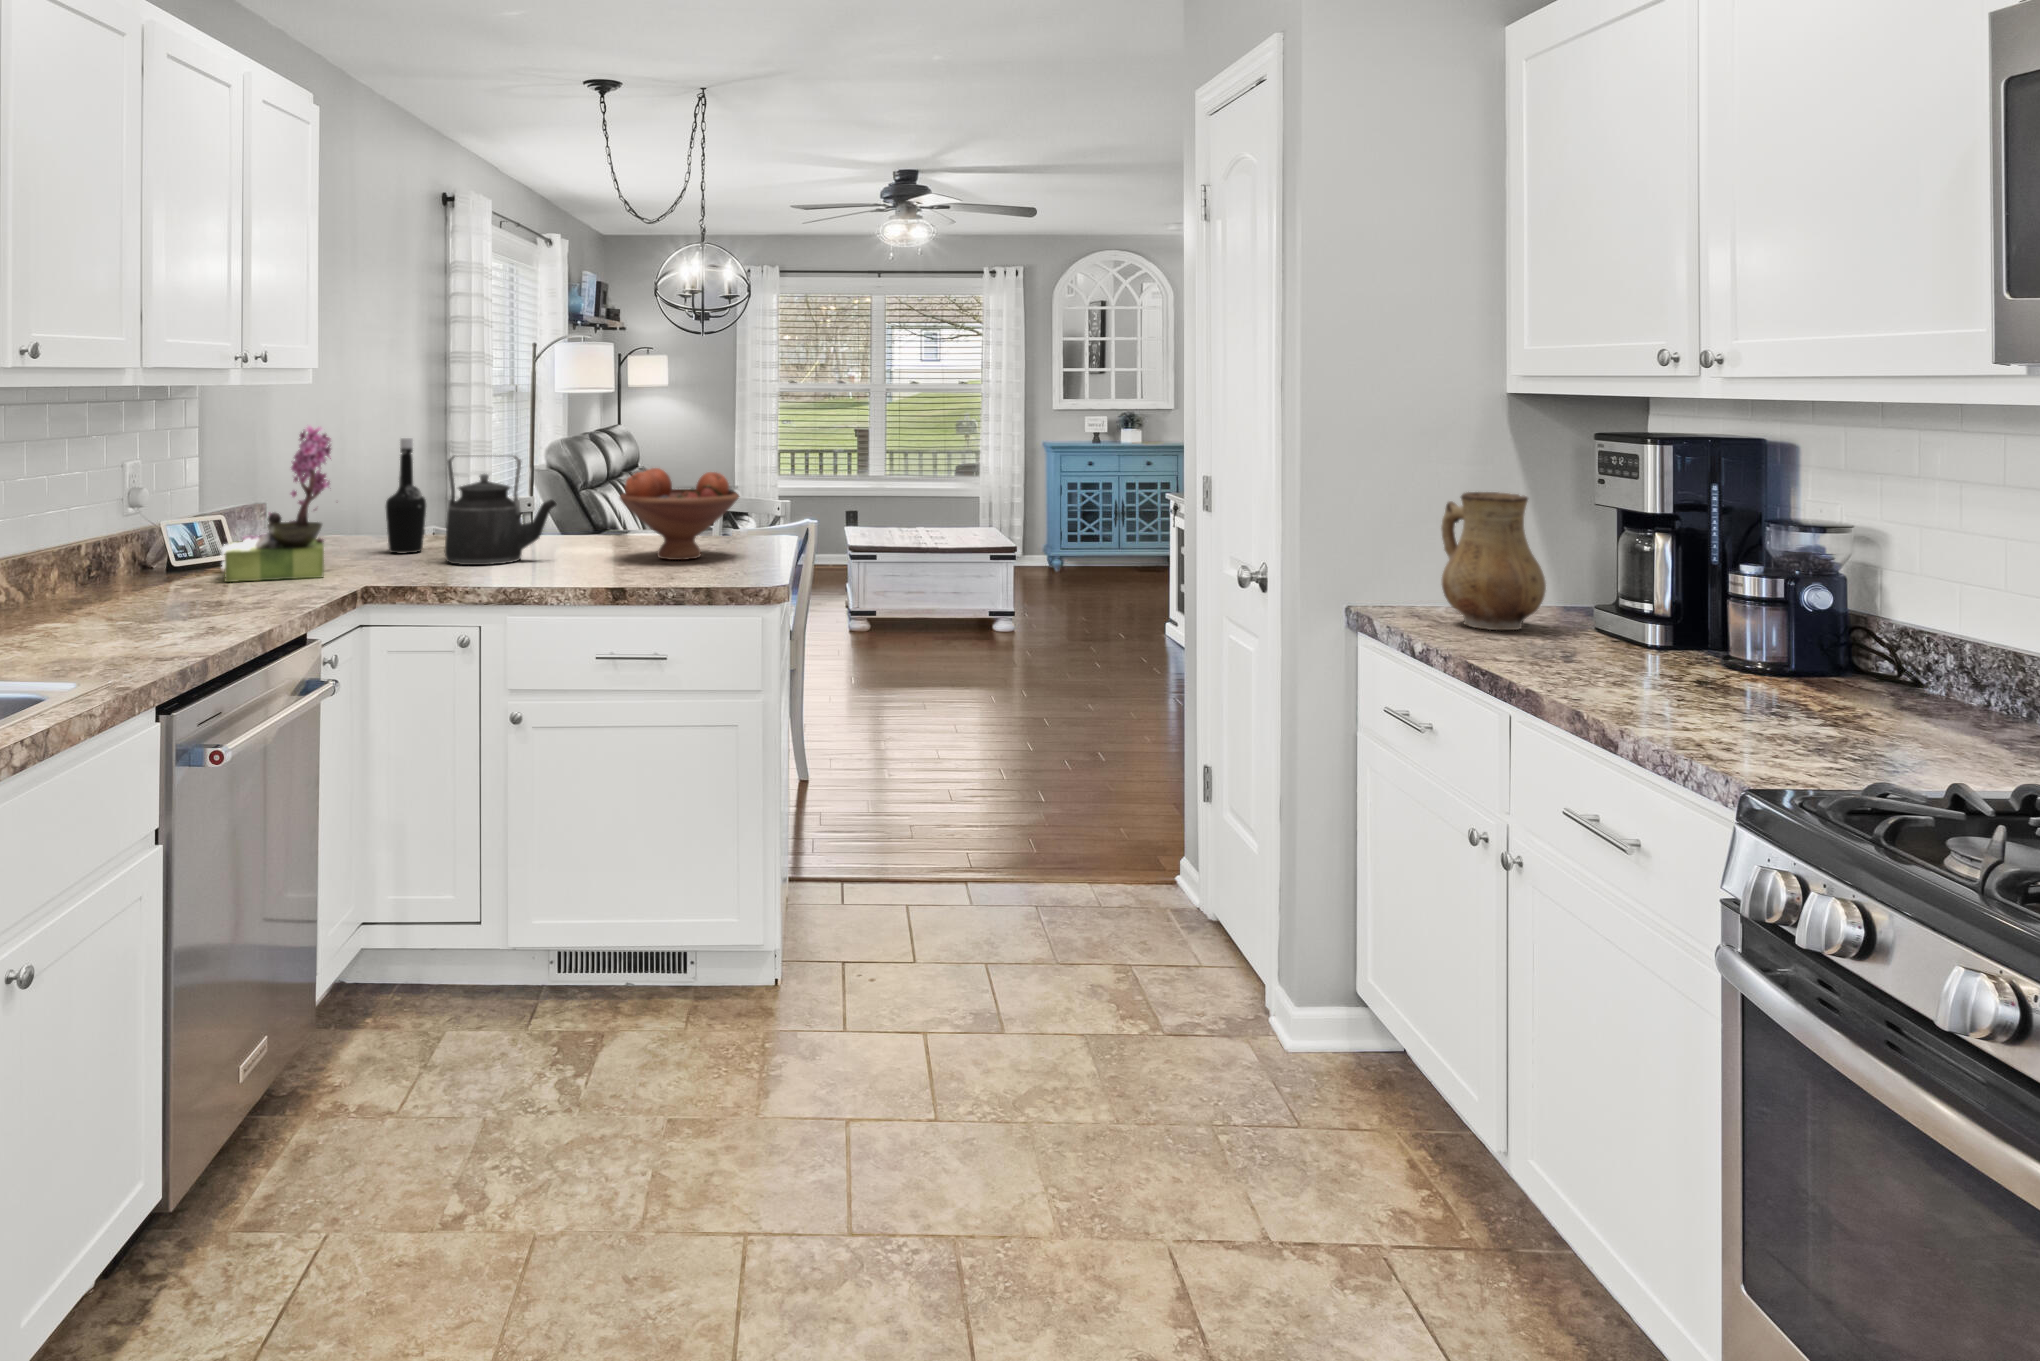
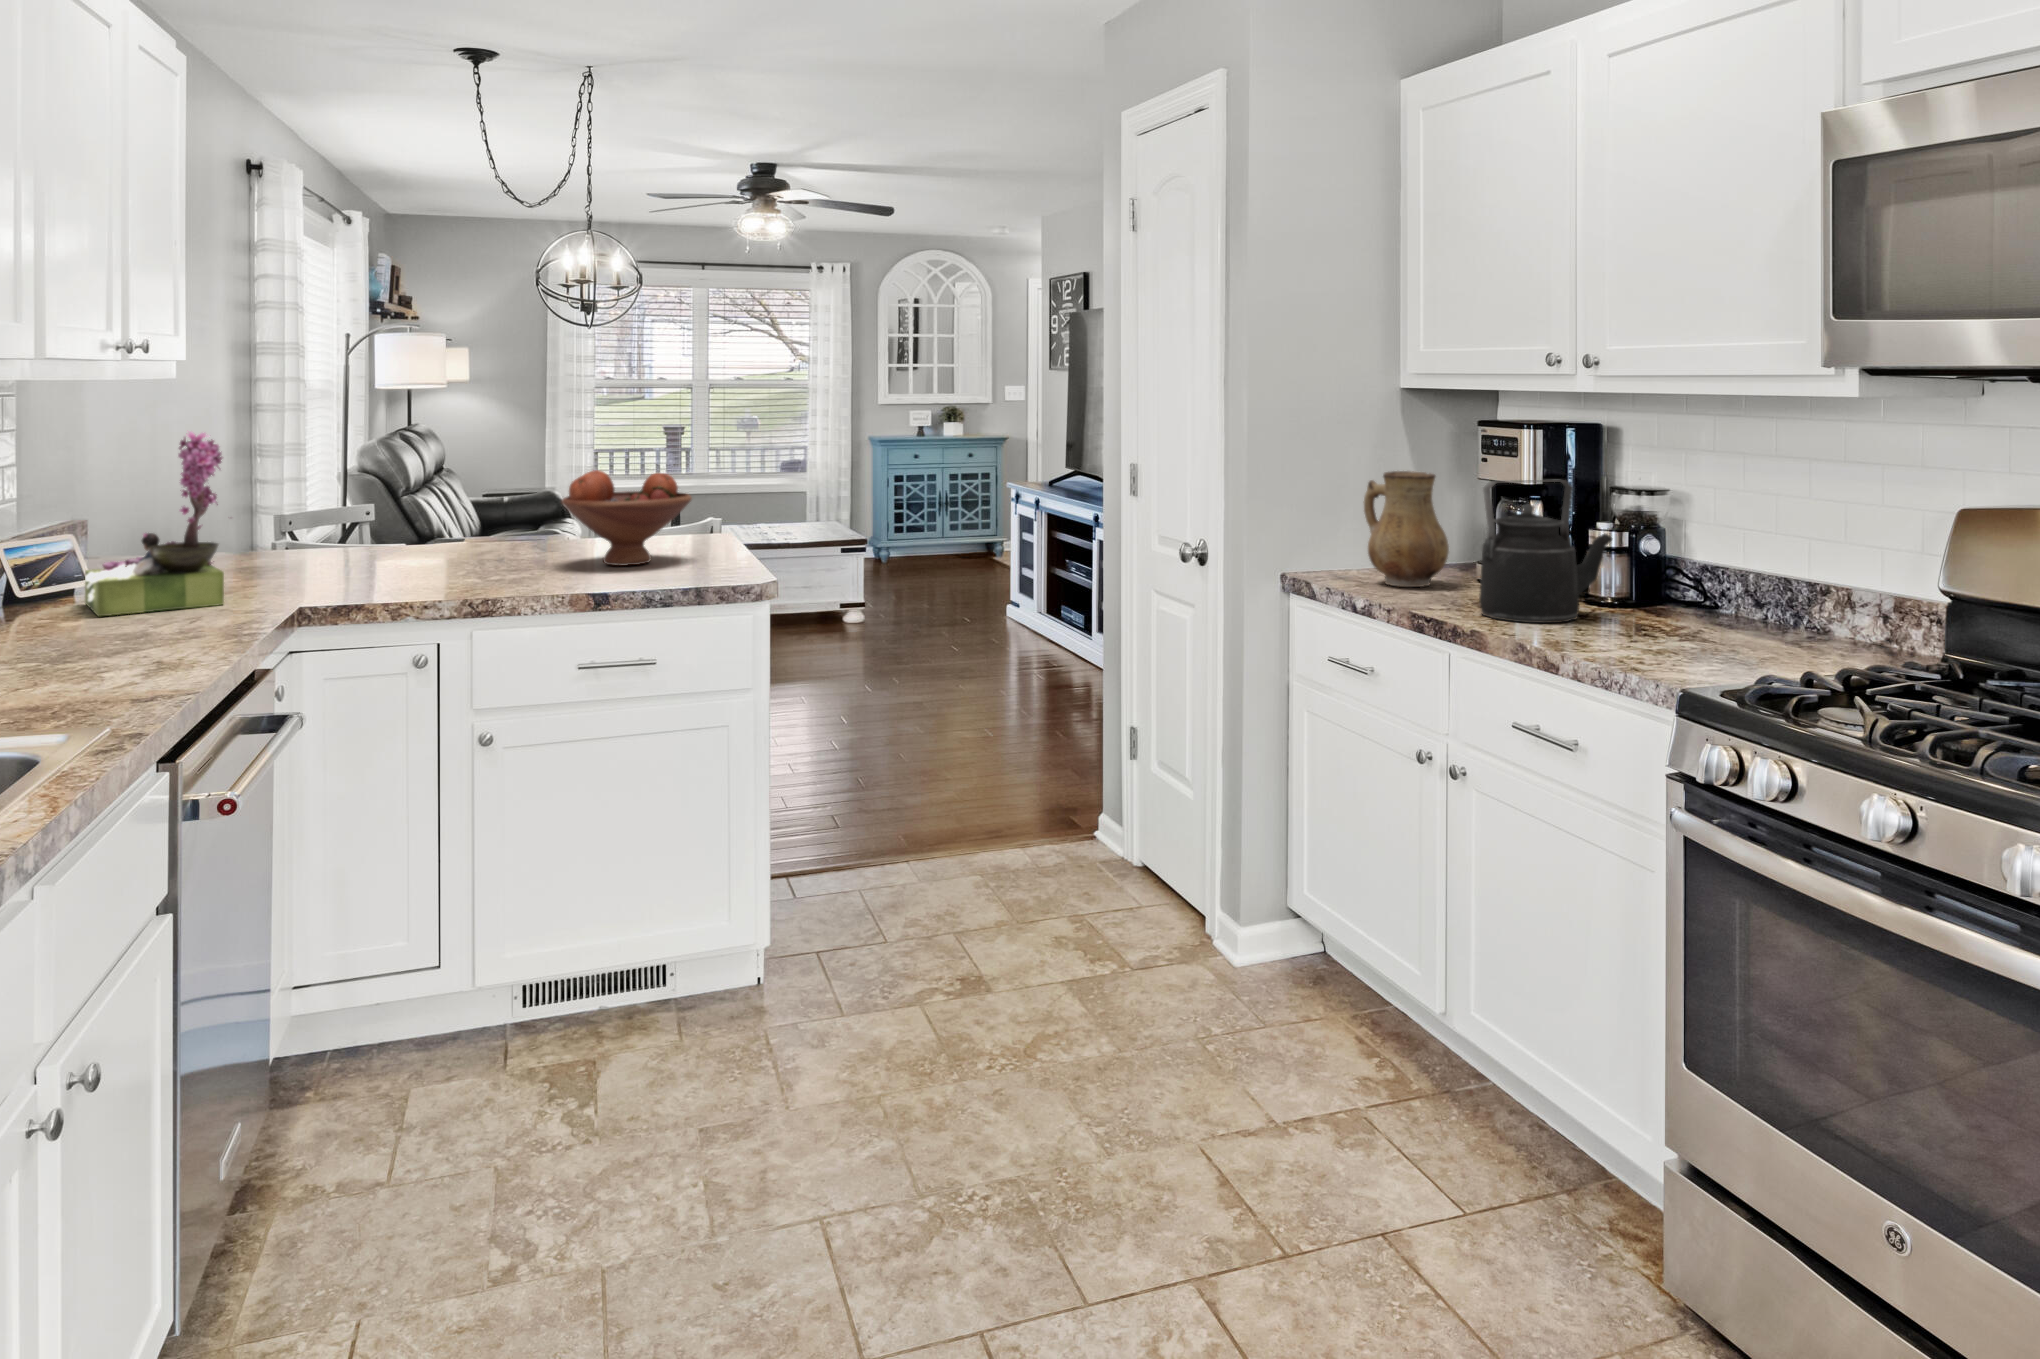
bottle: present [386,438,426,553] -> none [265,444,316,575]
kettle: present [445,456,556,565] -> present [1479,480,1612,623]

